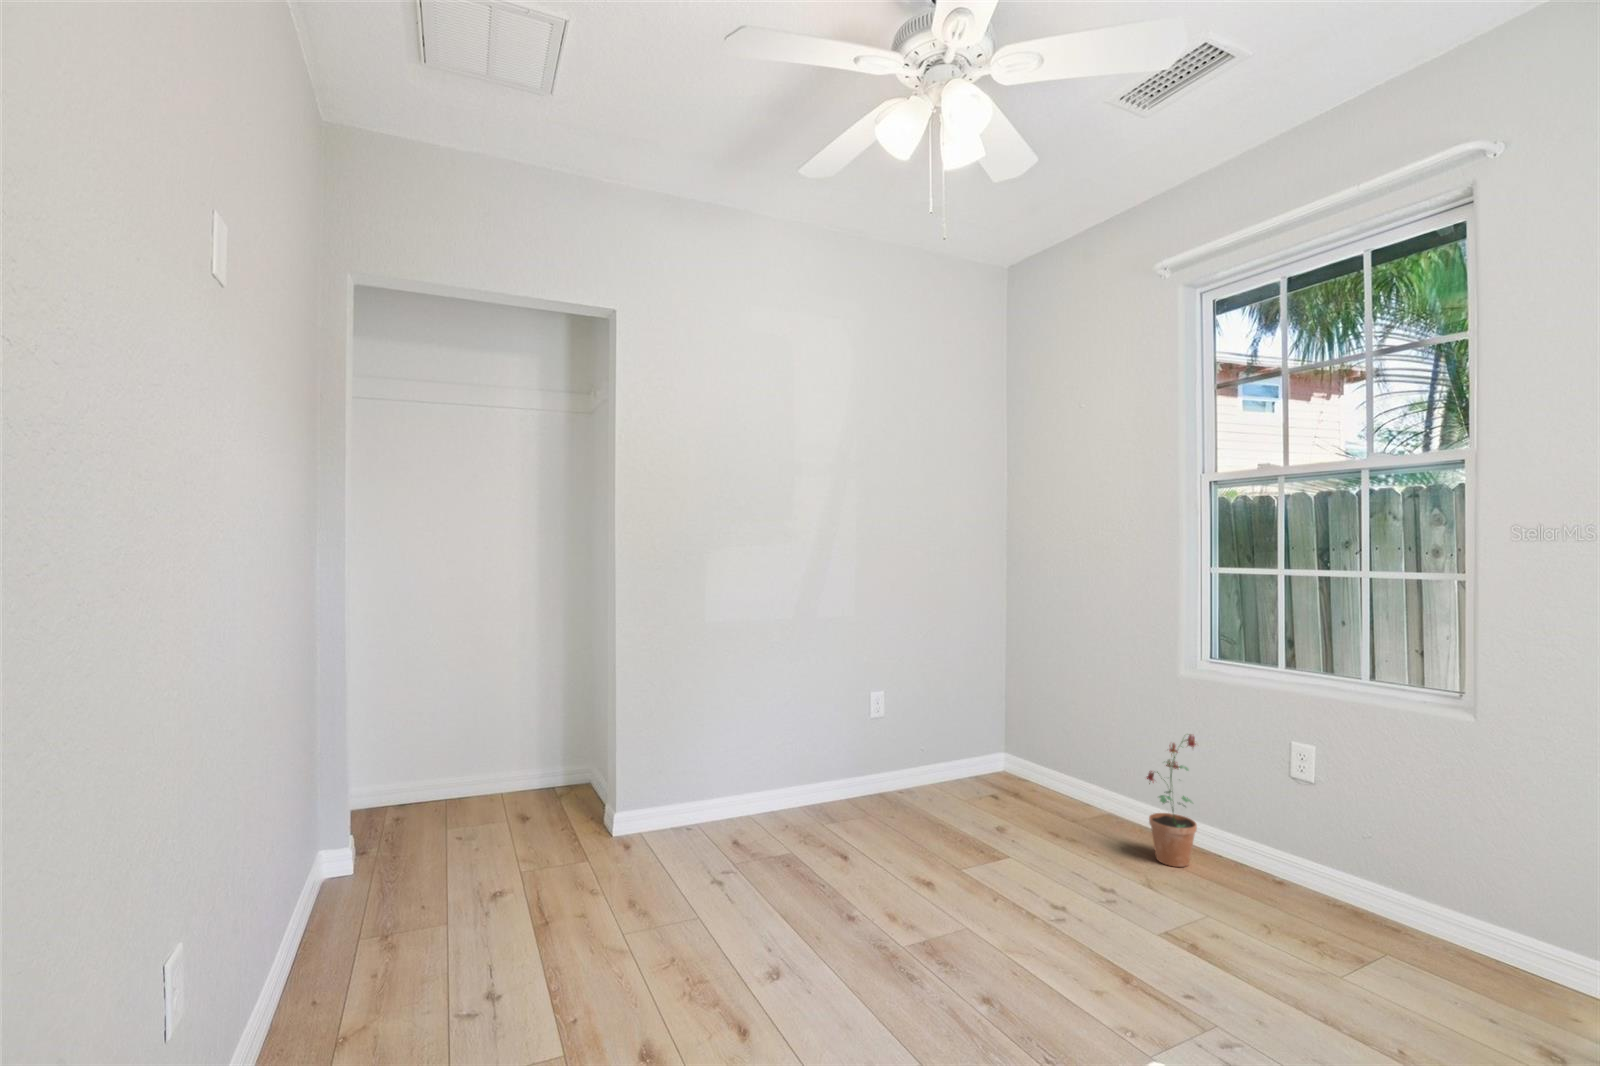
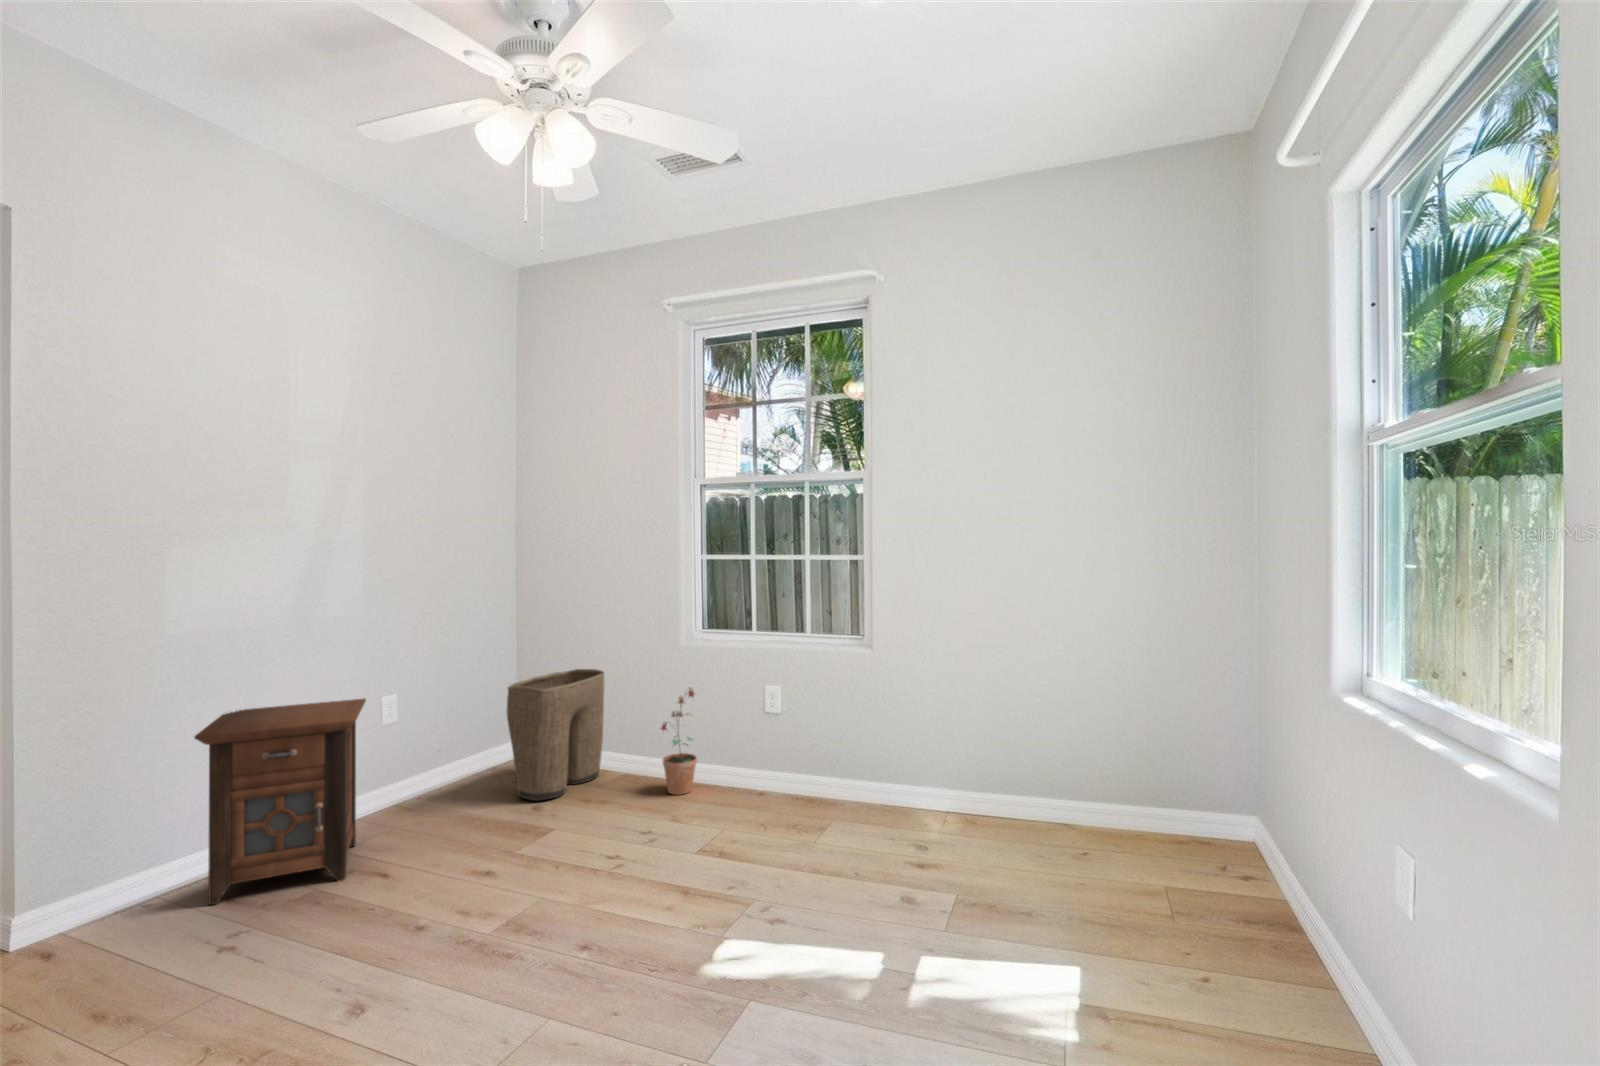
nightstand: none [721,682,849,849] -> present [194,699,366,905]
laundry basket: none [979,690,1089,827] -> present [507,669,604,801]

